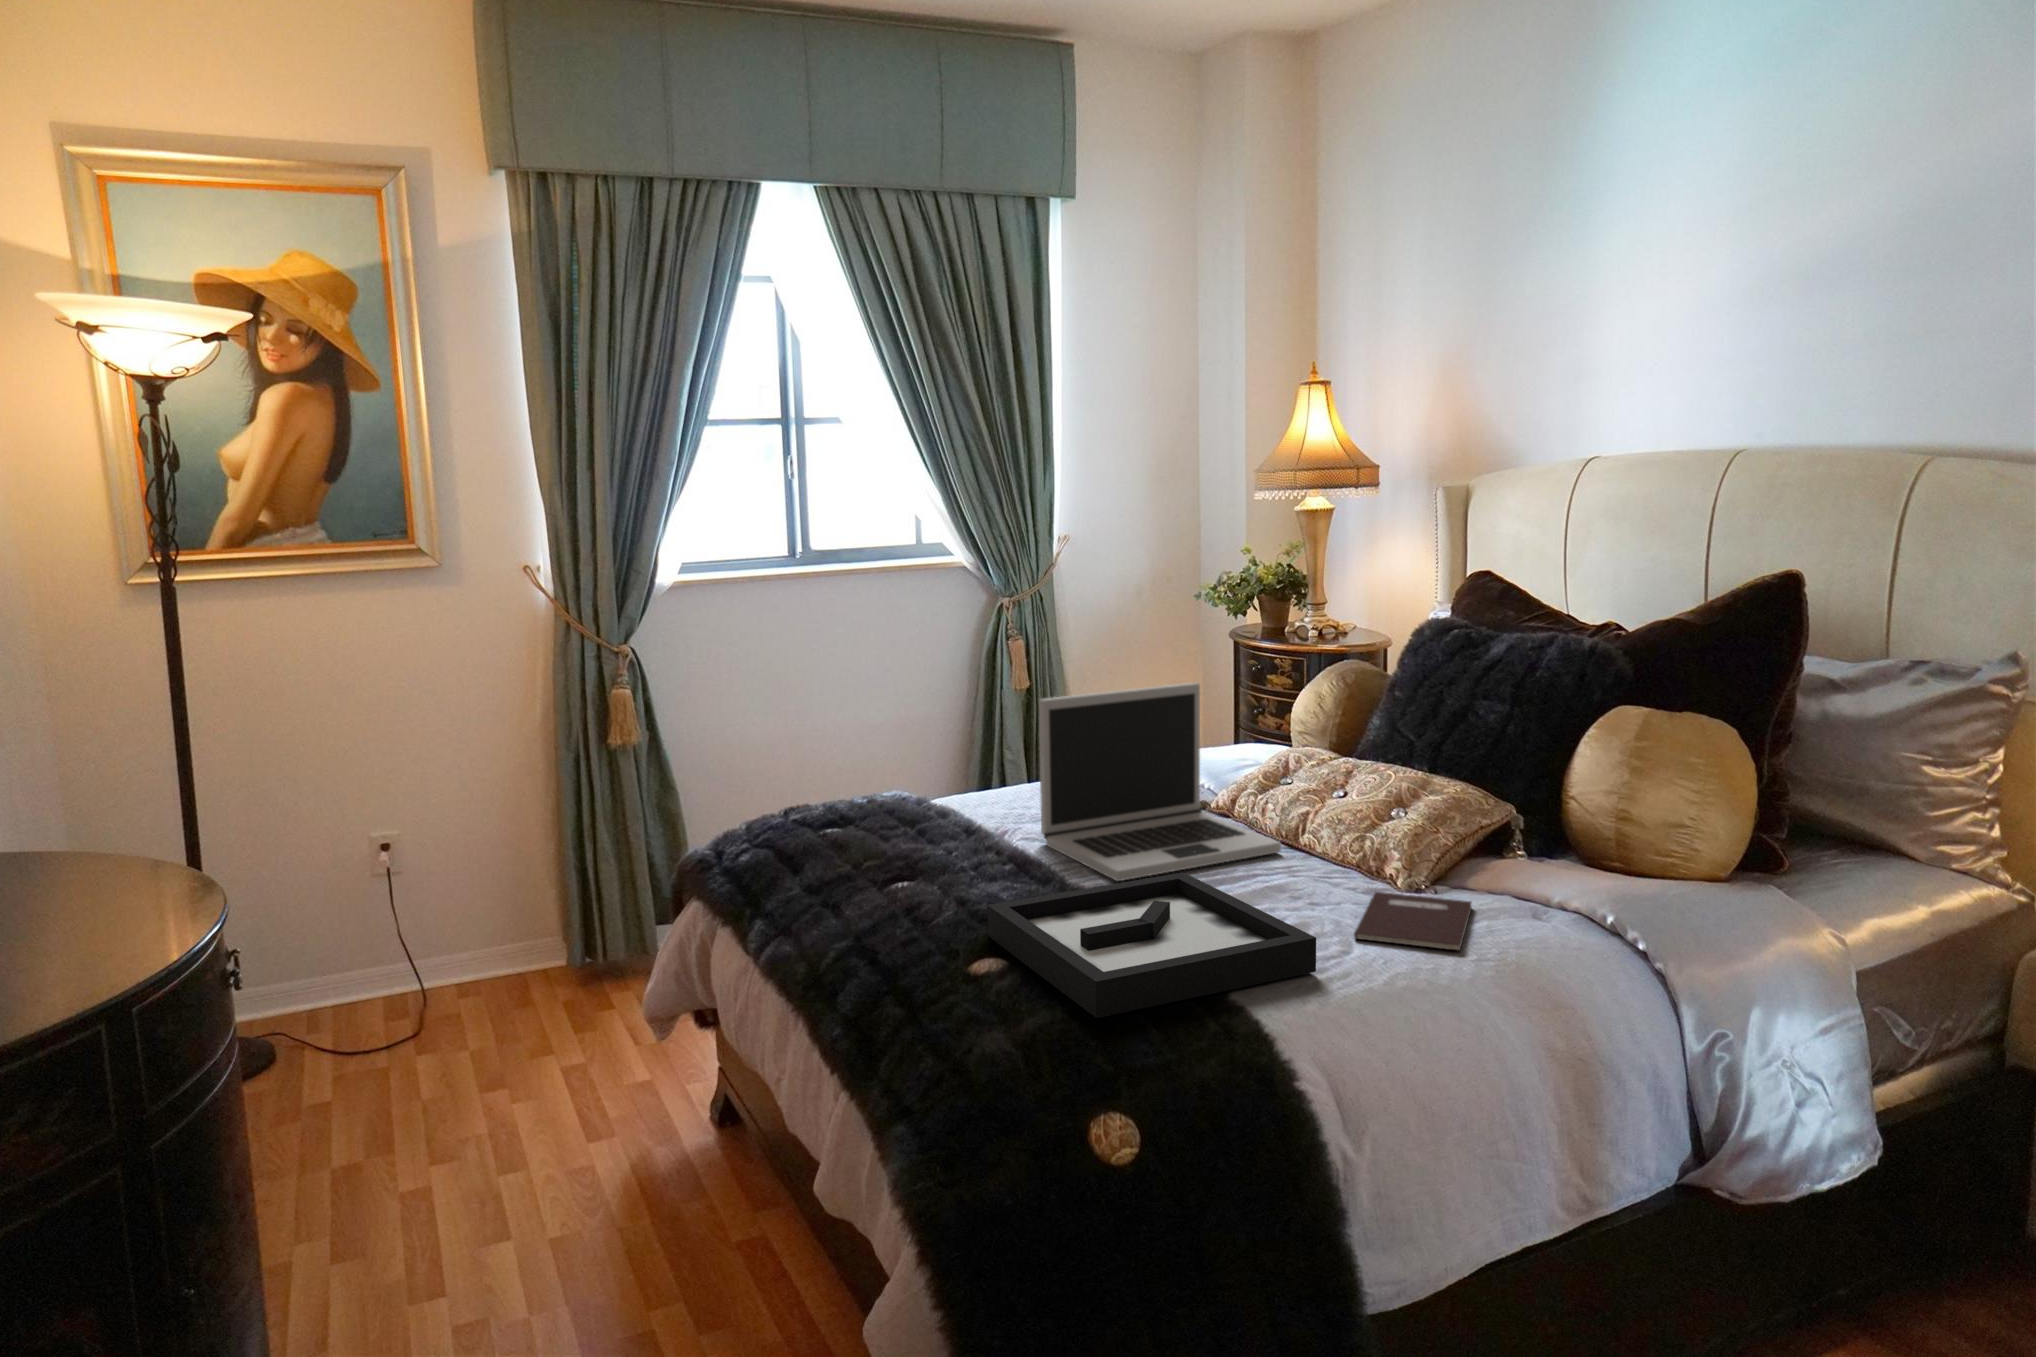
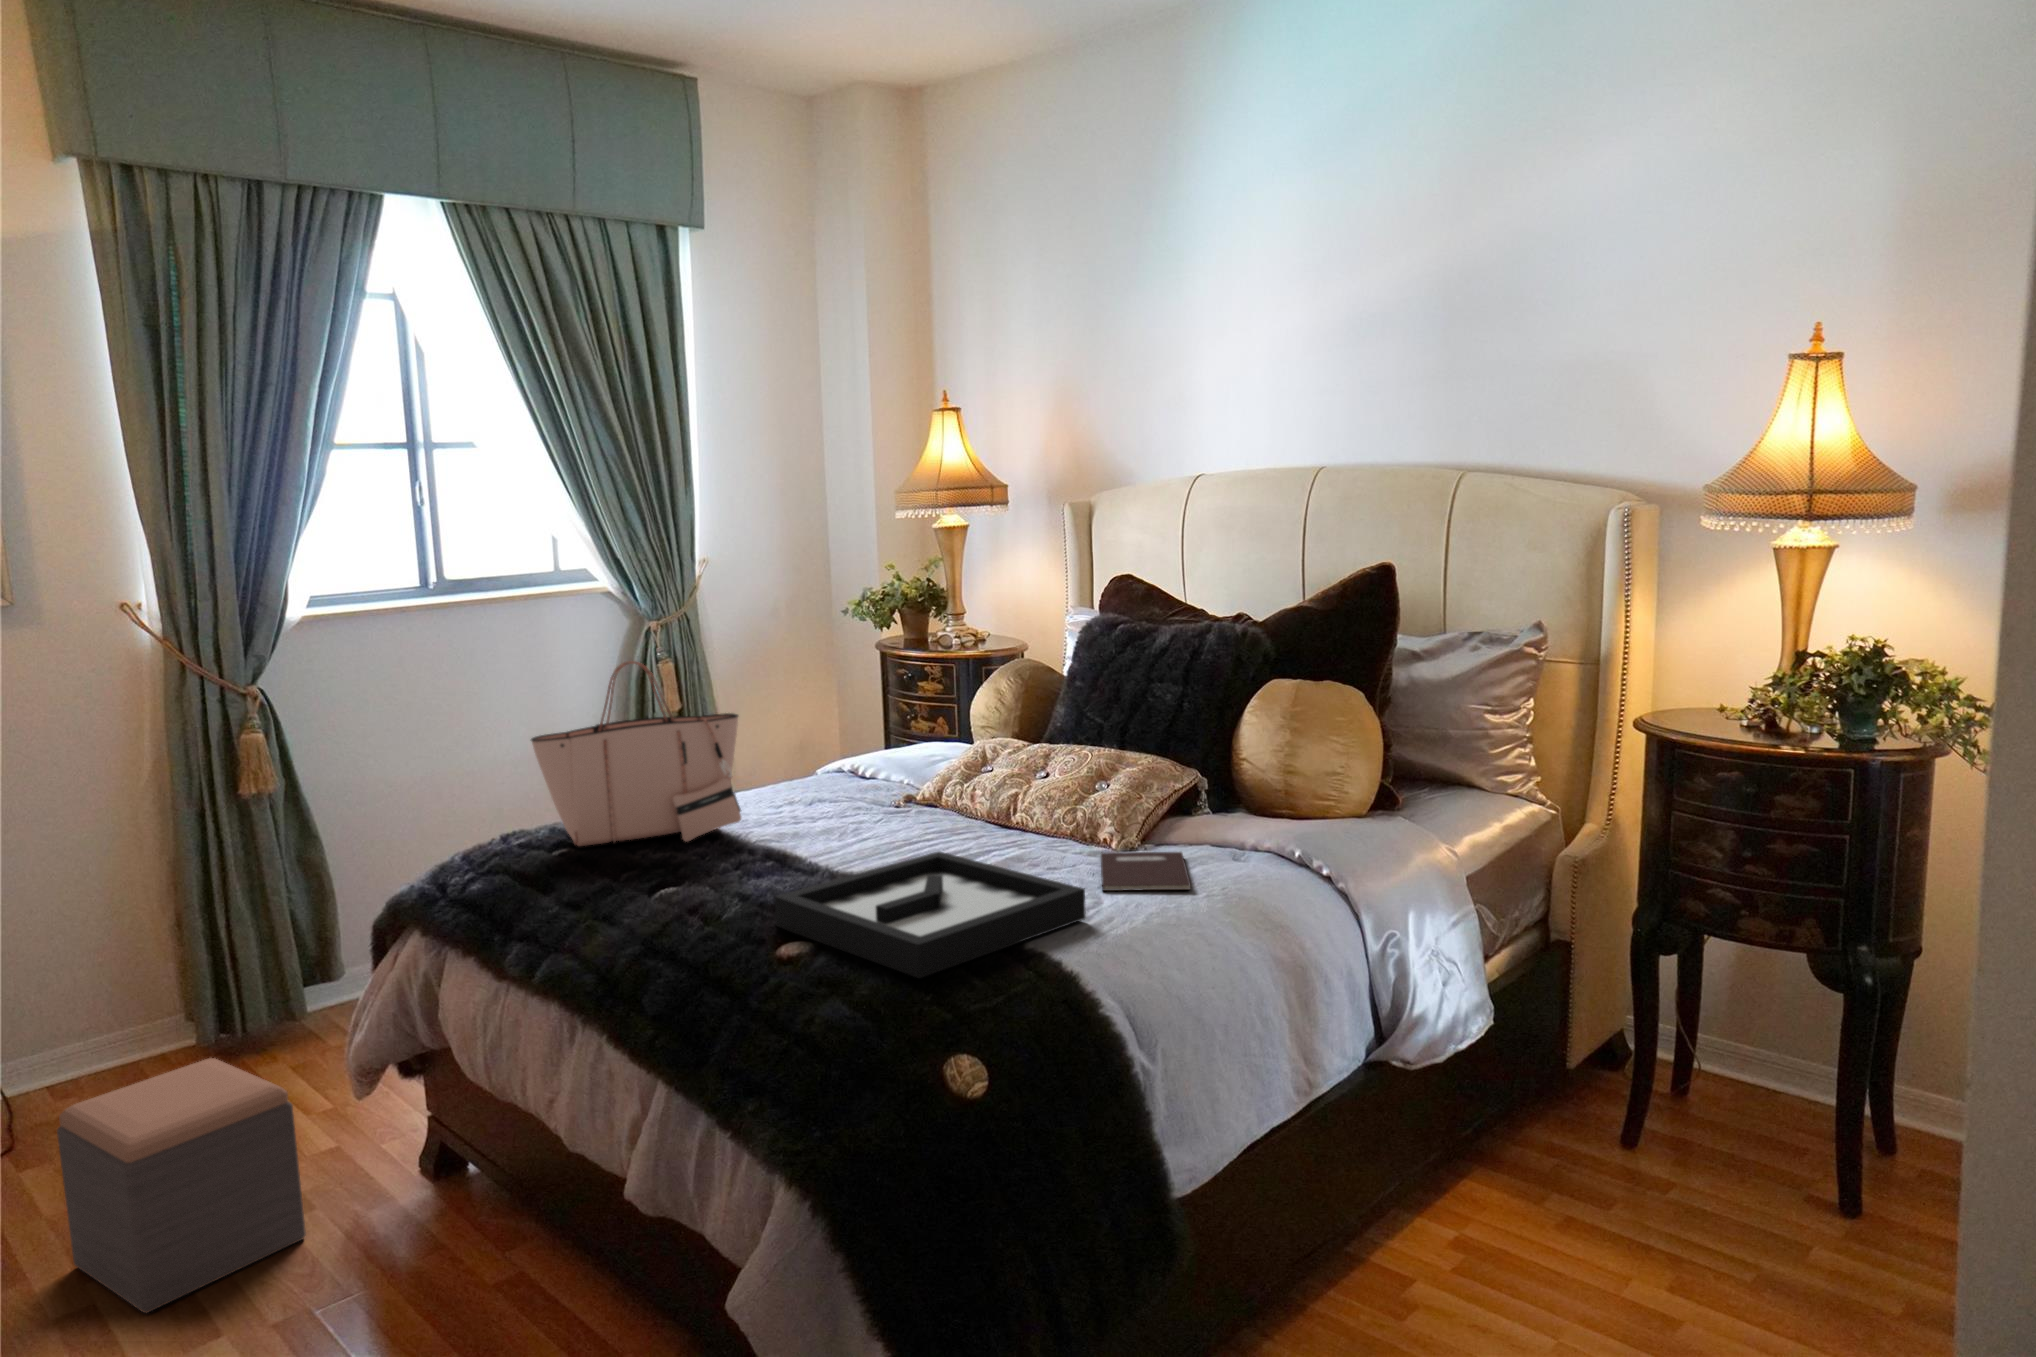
tote bag: none [815,646,1016,832] -> present [531,661,741,846]
laptop: present [1039,683,1281,881] -> none [772,683,1003,868]
footstool: none [421,984,607,1203] -> present [57,1058,306,1313]

